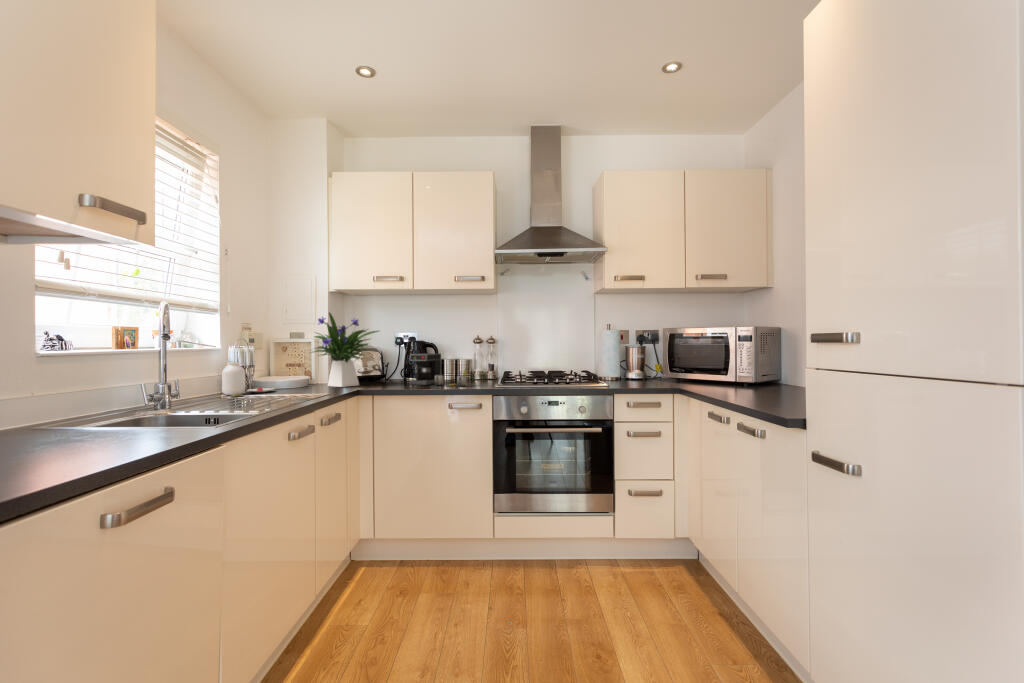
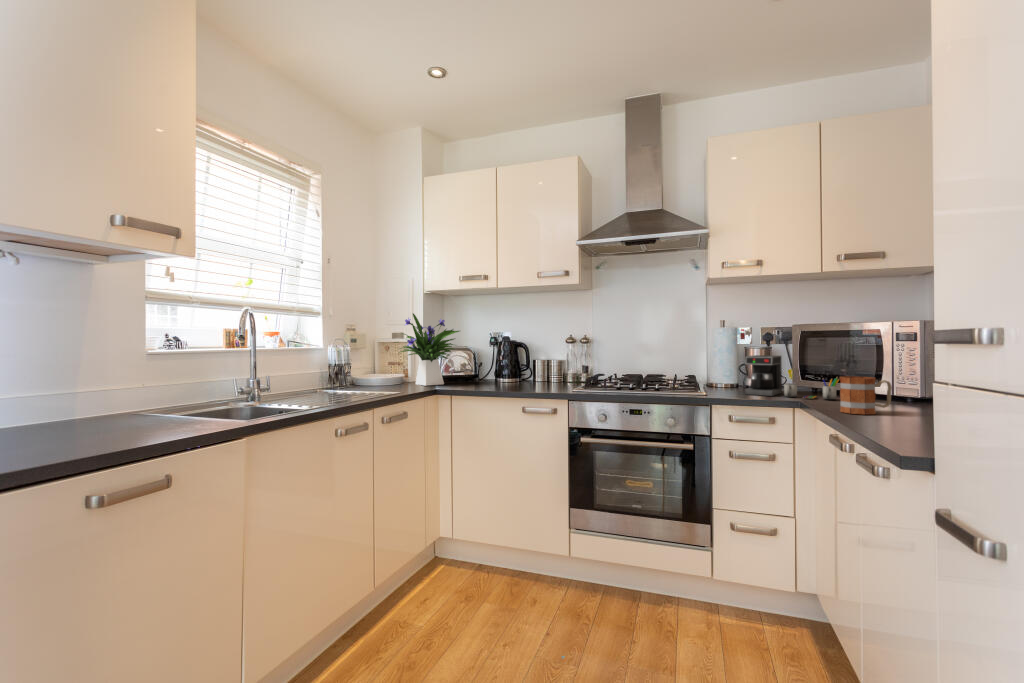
coffee maker: present [409,353,468,386] -> present [745,355,839,399]
jar: present [222,362,274,396] -> none [318,361,368,392]
mug: none [714,368,747,396] -> present [840,376,892,415]

